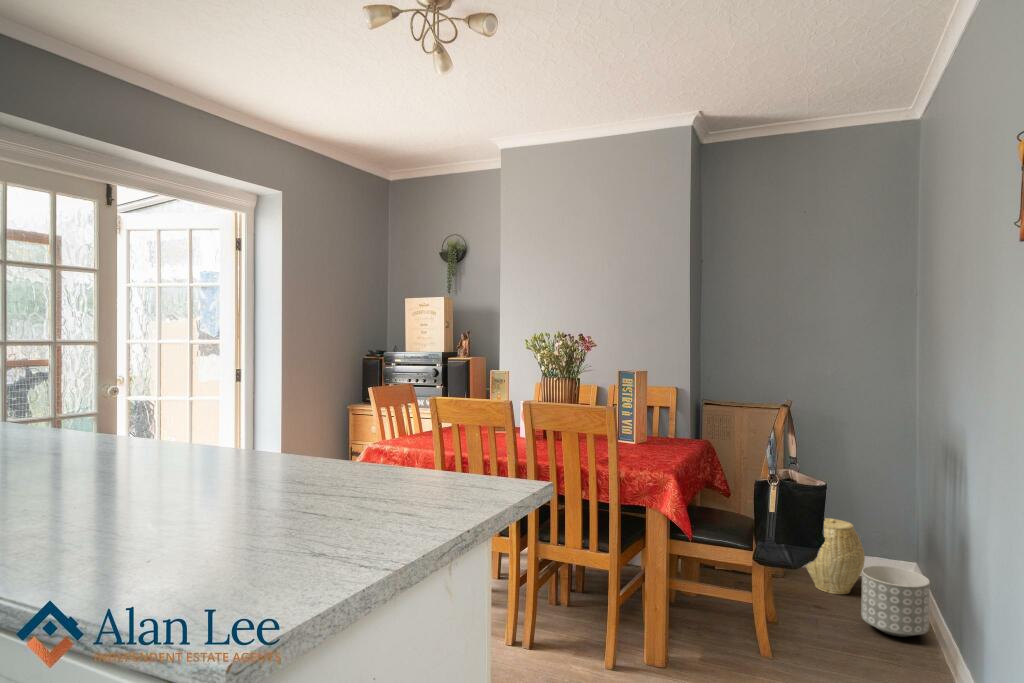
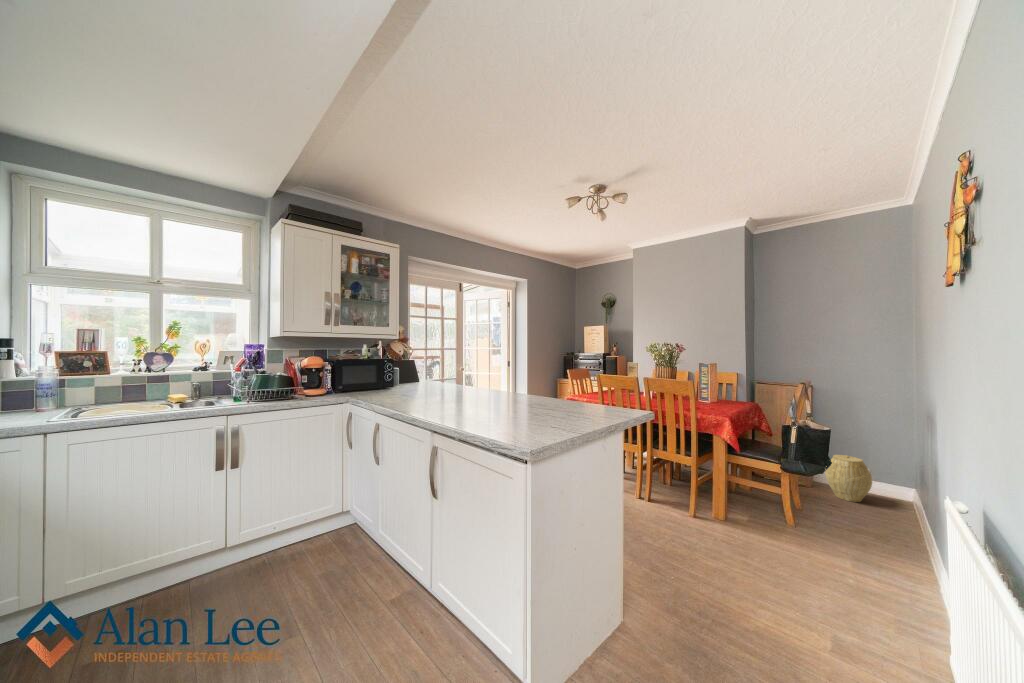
planter: present [861,565,930,637] -> none [865,485,917,530]

